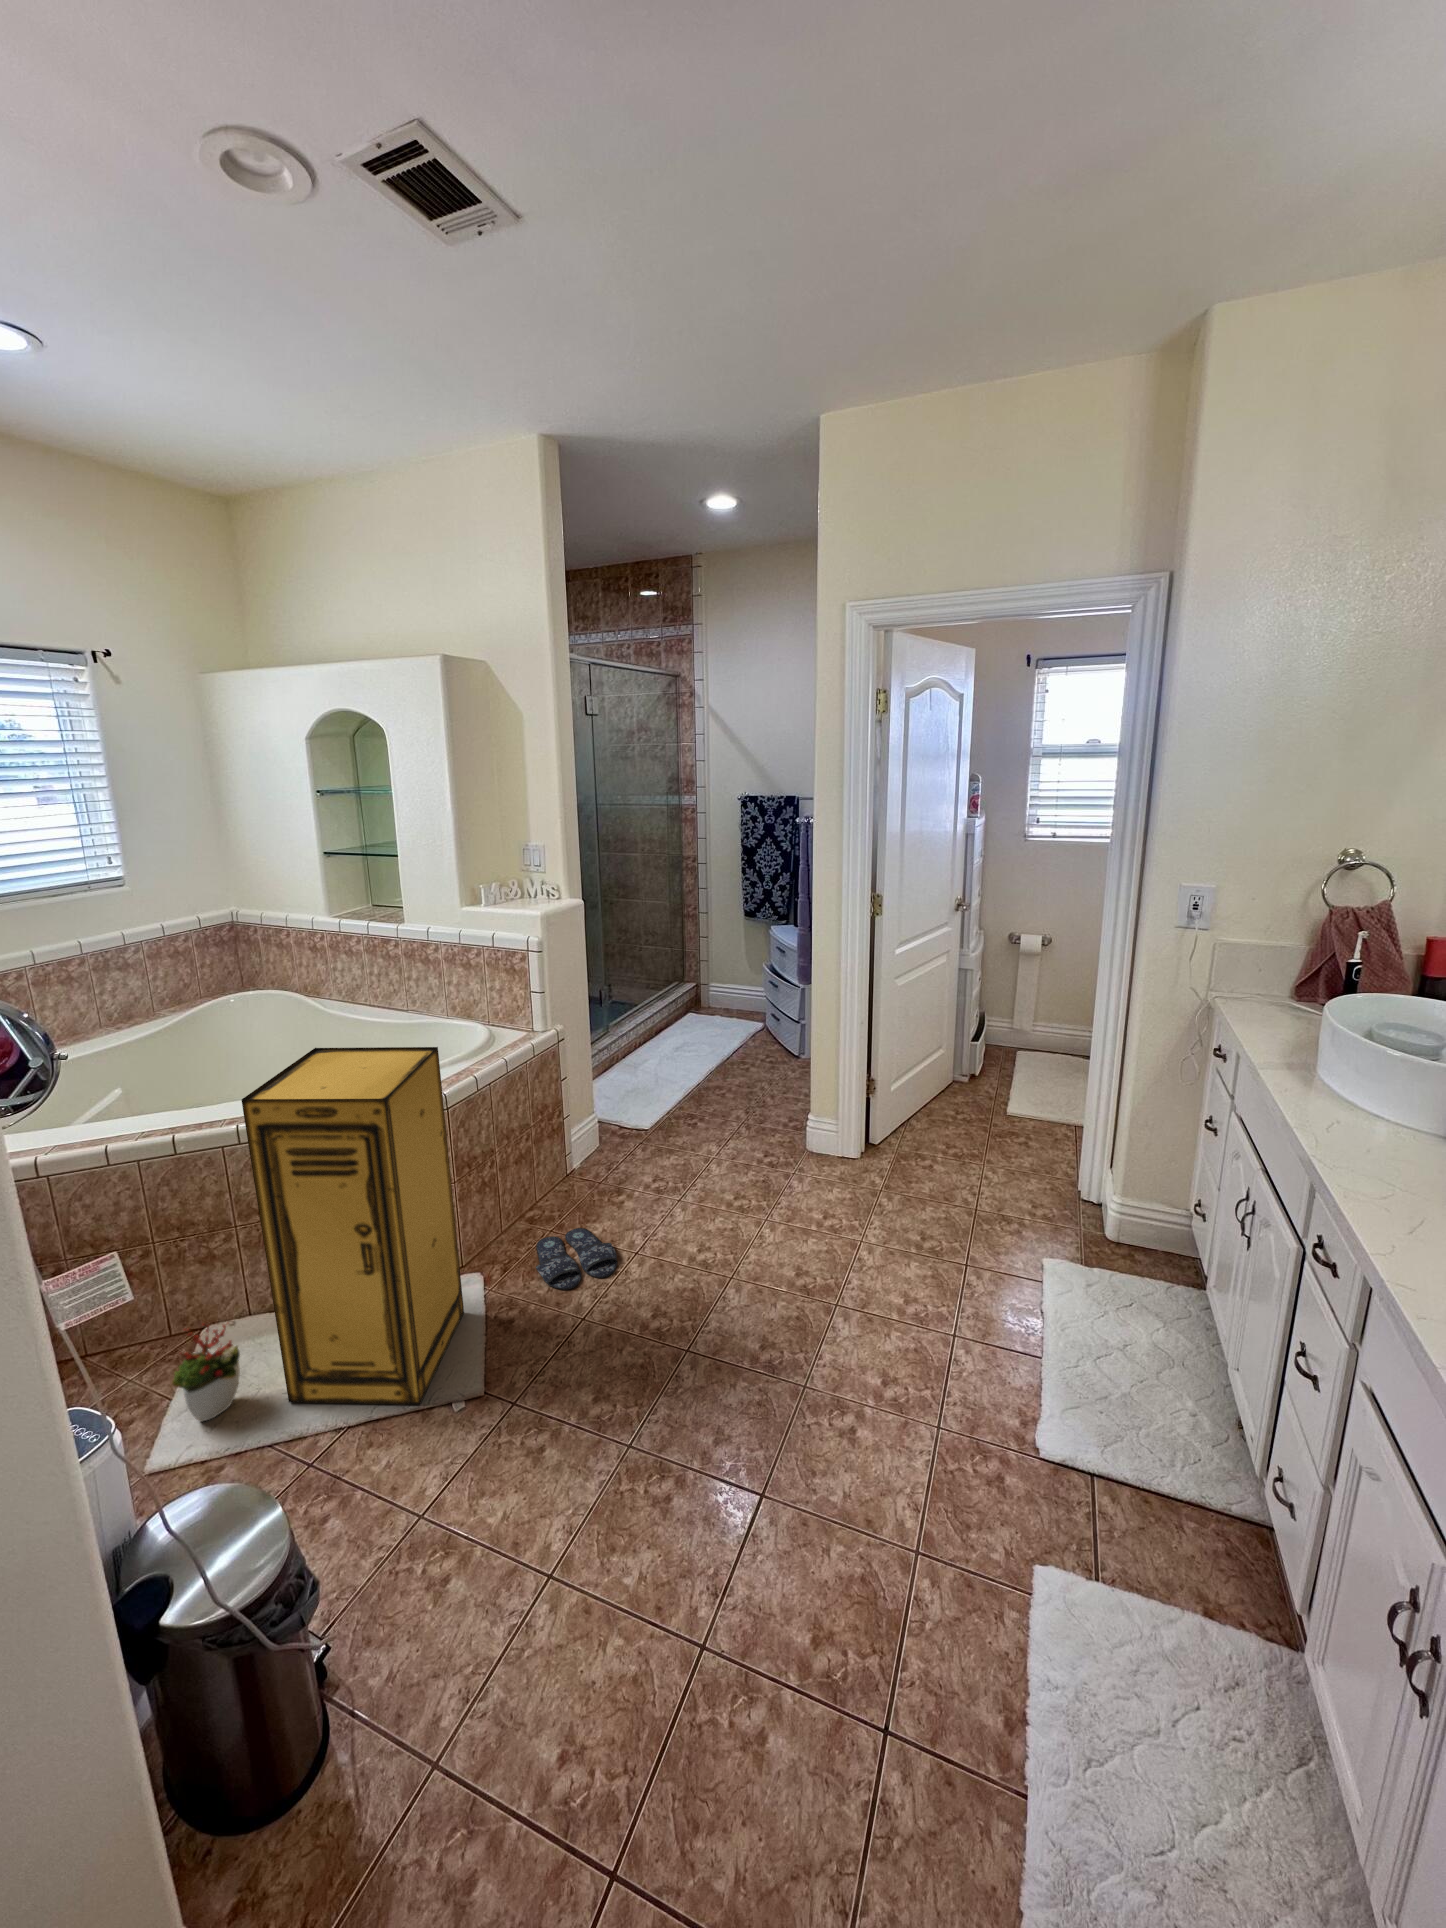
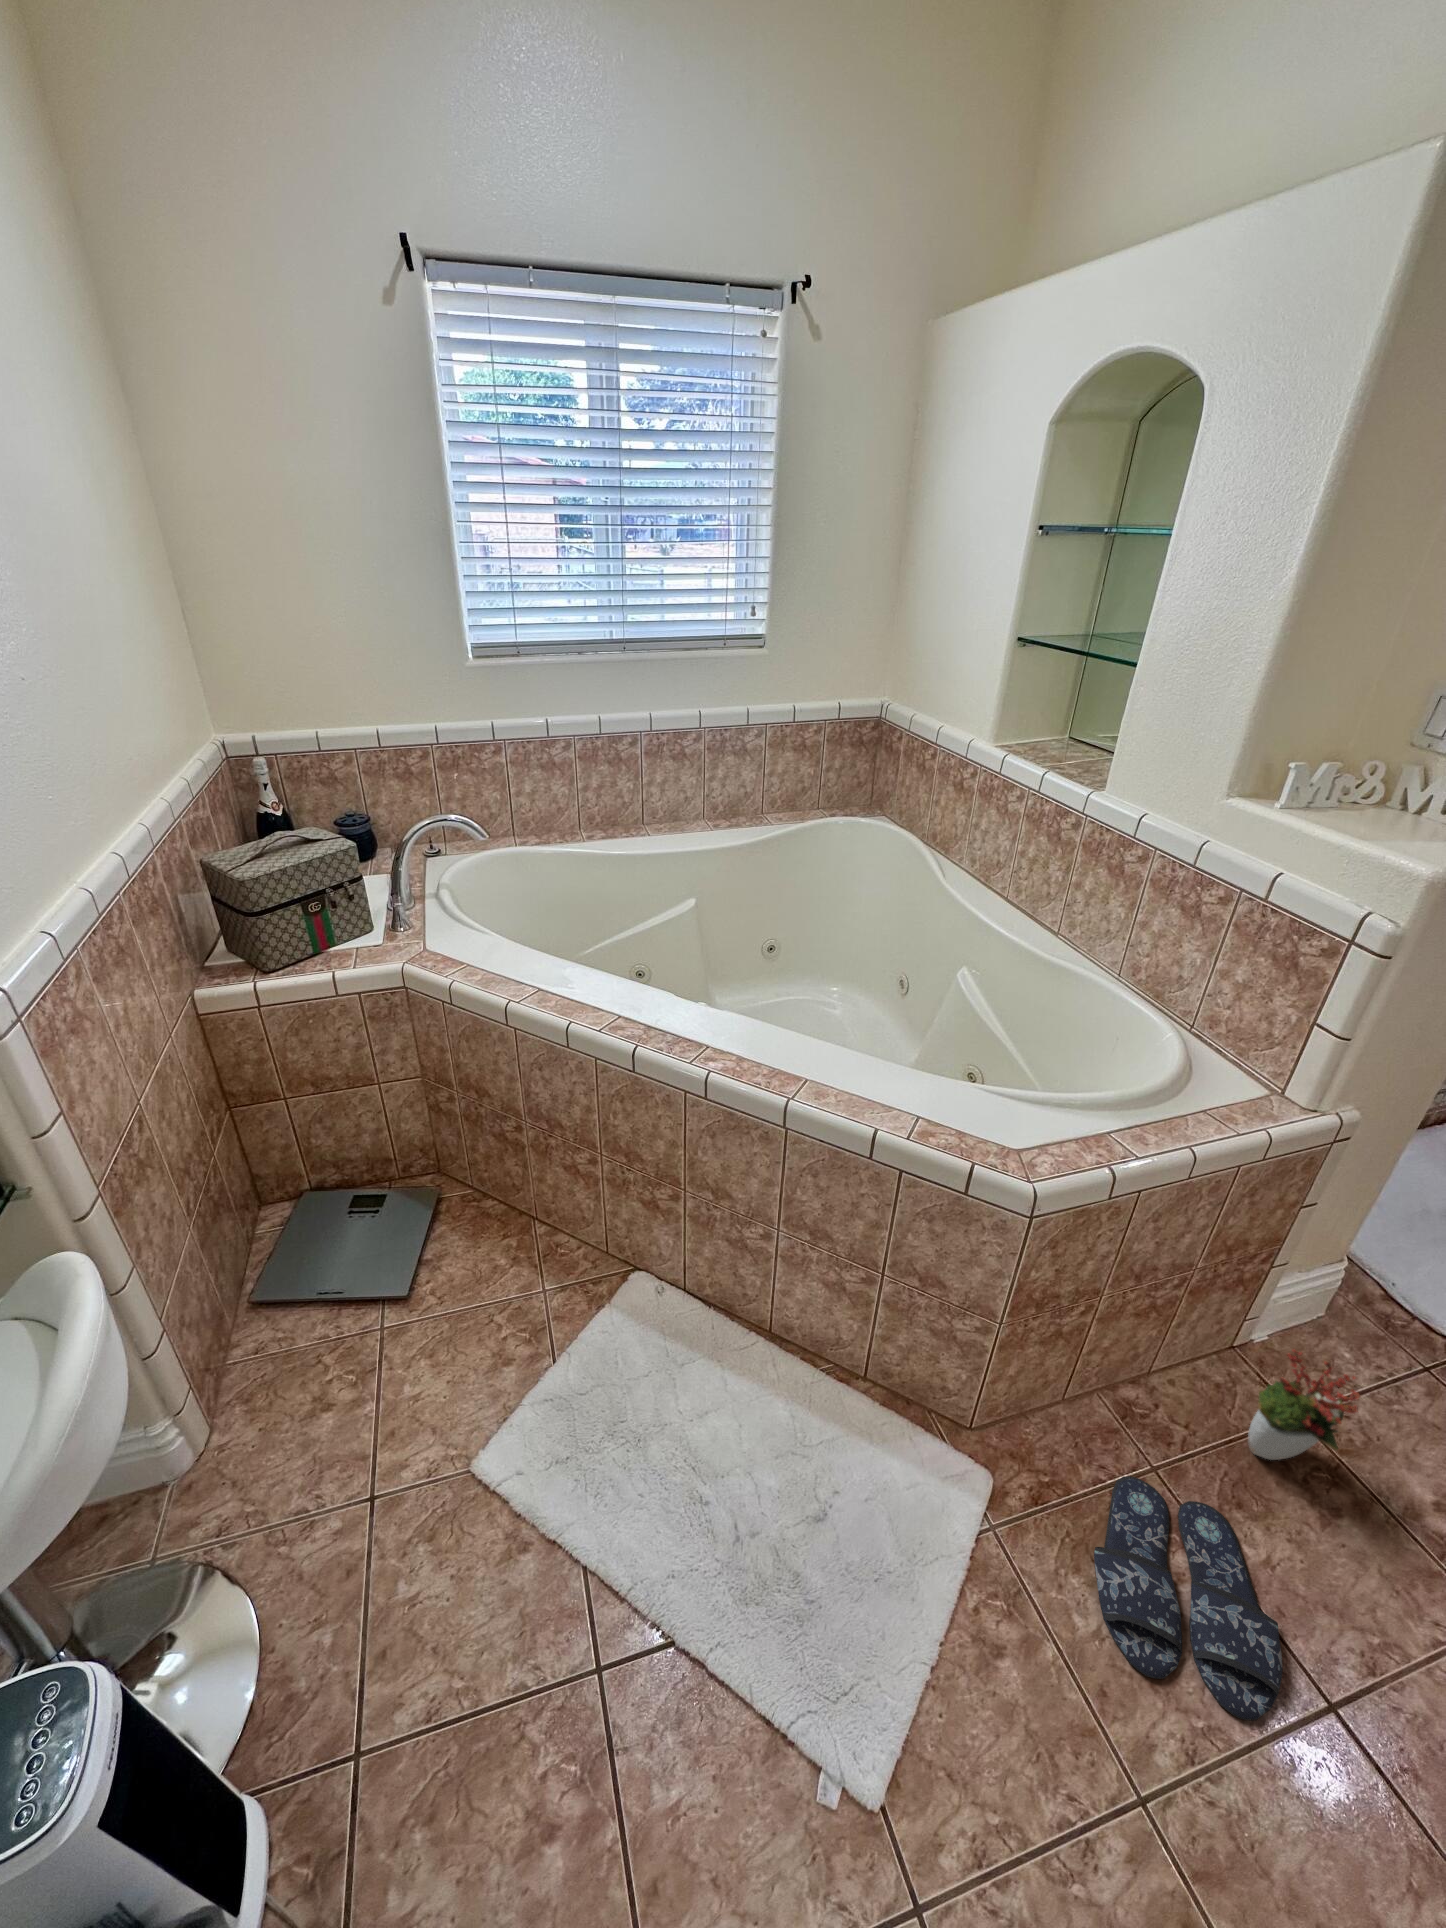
storage cabinet: present [242,1047,464,1404] -> none [636,1032,1040,1707]
decorative plant: present [172,1322,240,1422] -> present [1248,1350,1361,1460]

